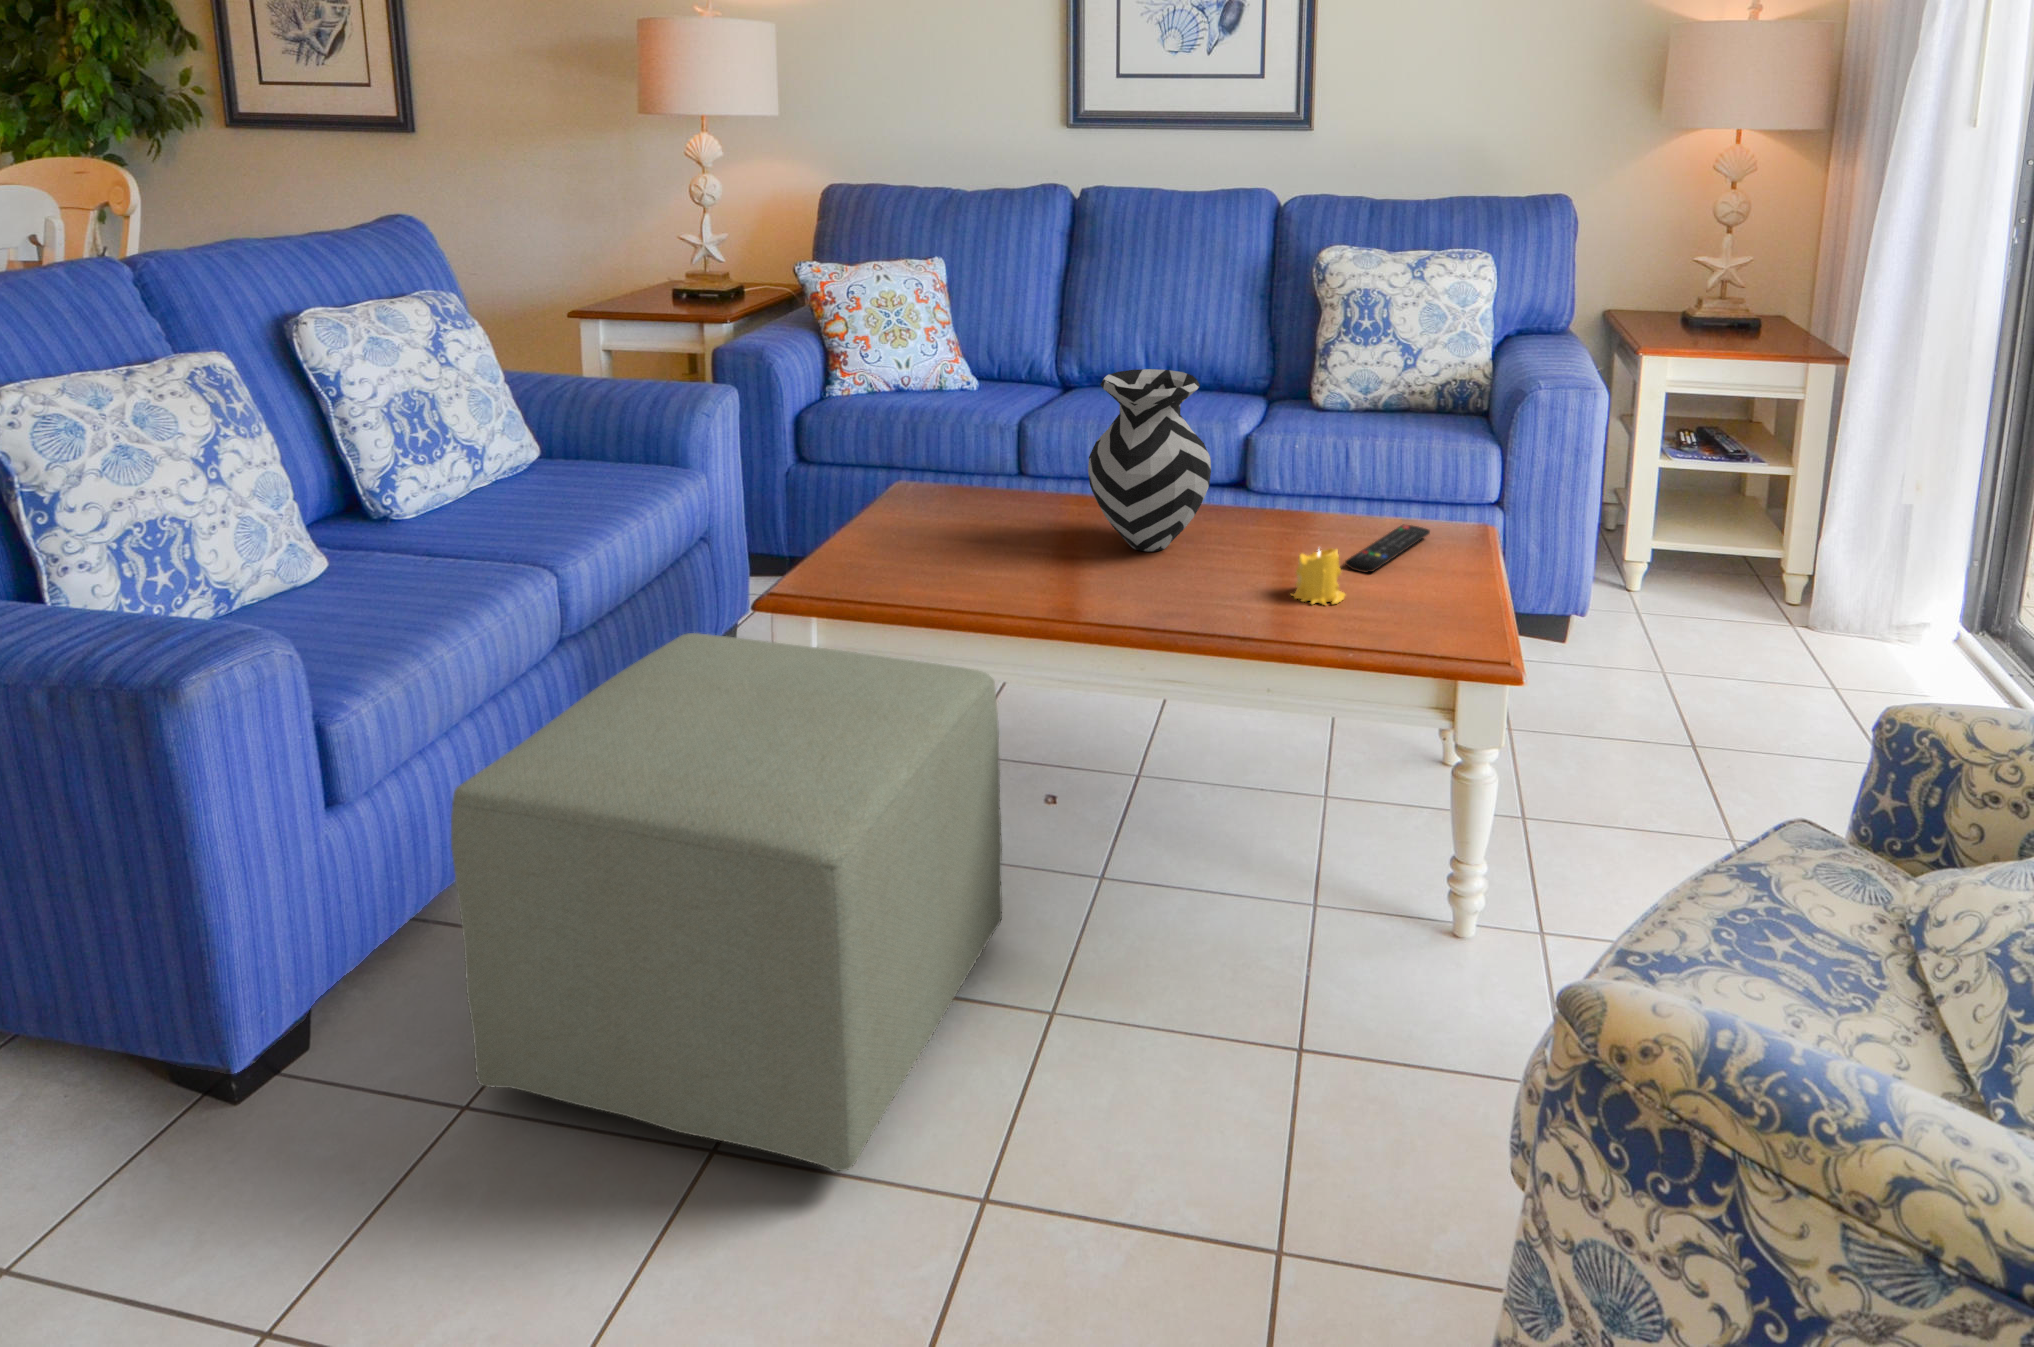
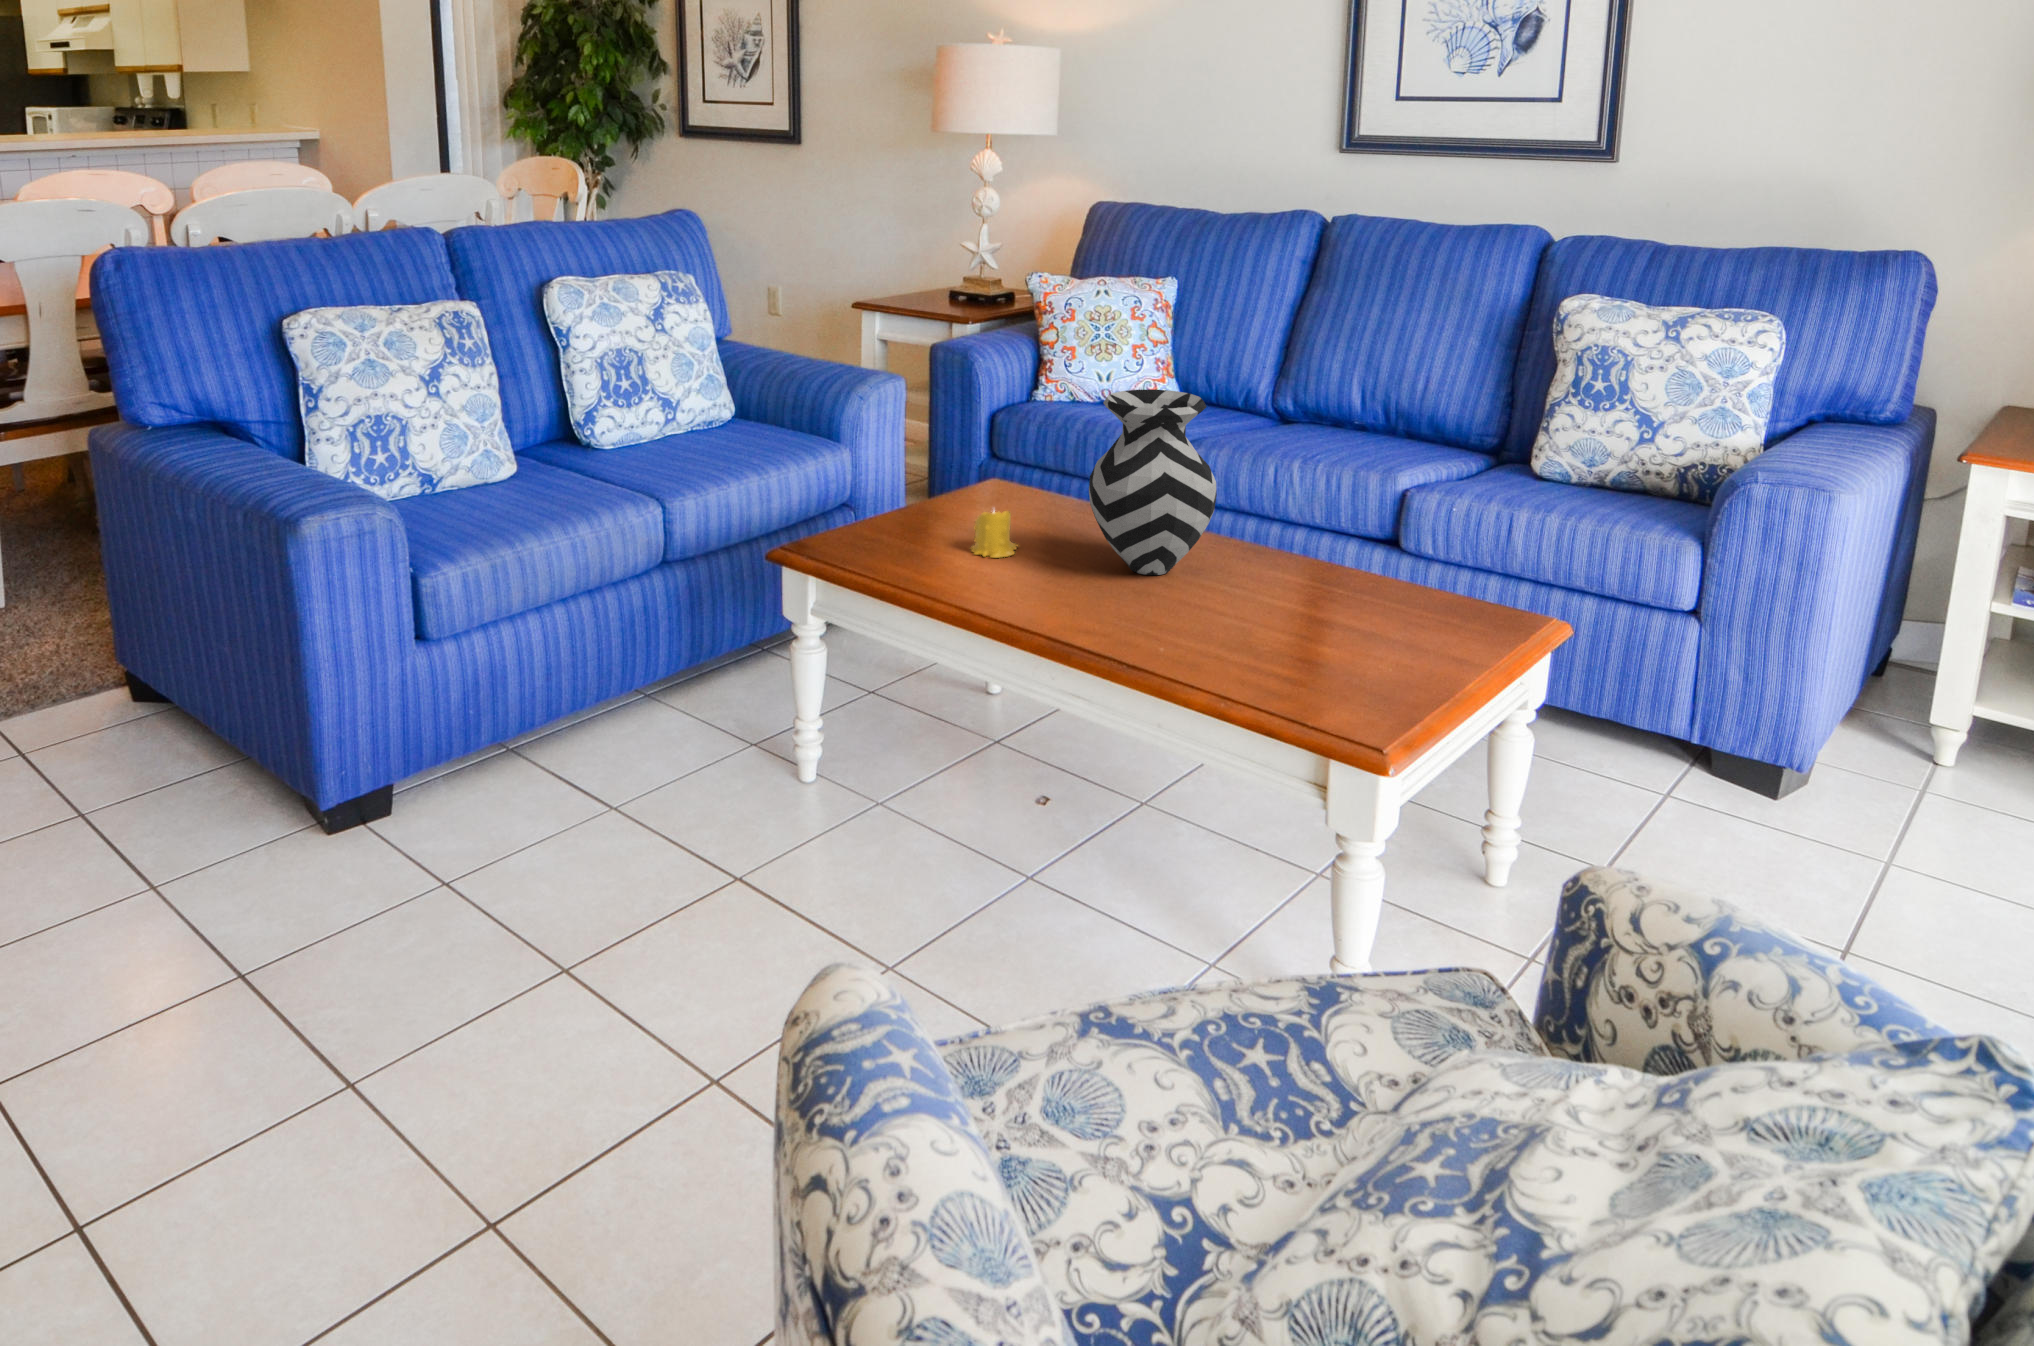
remote control: present [1345,524,1430,573] -> none [1323,598,1469,633]
candle: present [1291,548,1345,605] -> present [971,511,1018,558]
ottoman: present [451,633,1002,1171] -> none [433,562,879,992]

